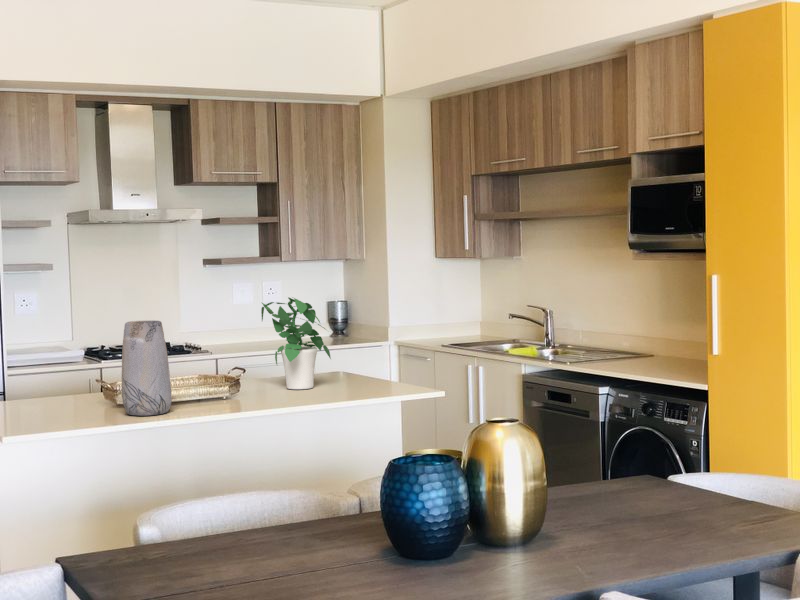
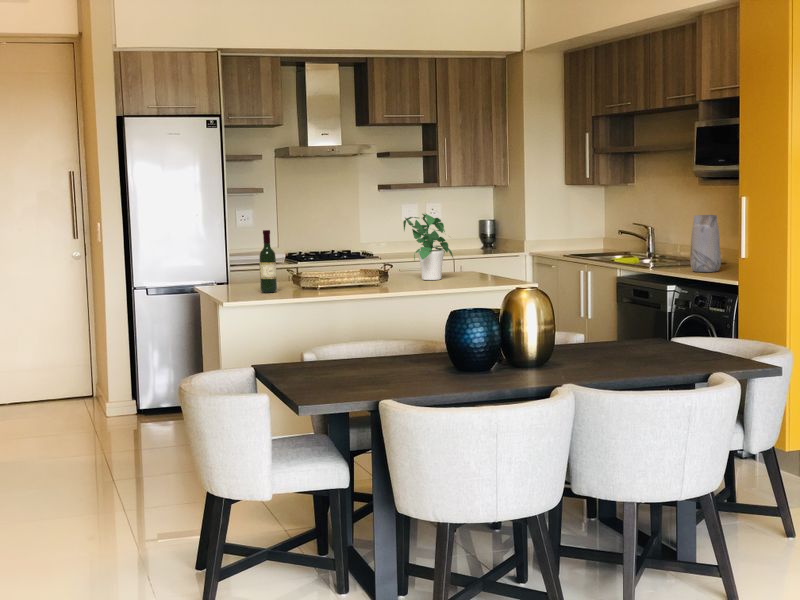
vase: present [122,320,172,416] -> present [690,215,721,272]
wine bottle: none [52,324,79,418] -> present [259,230,277,293]

